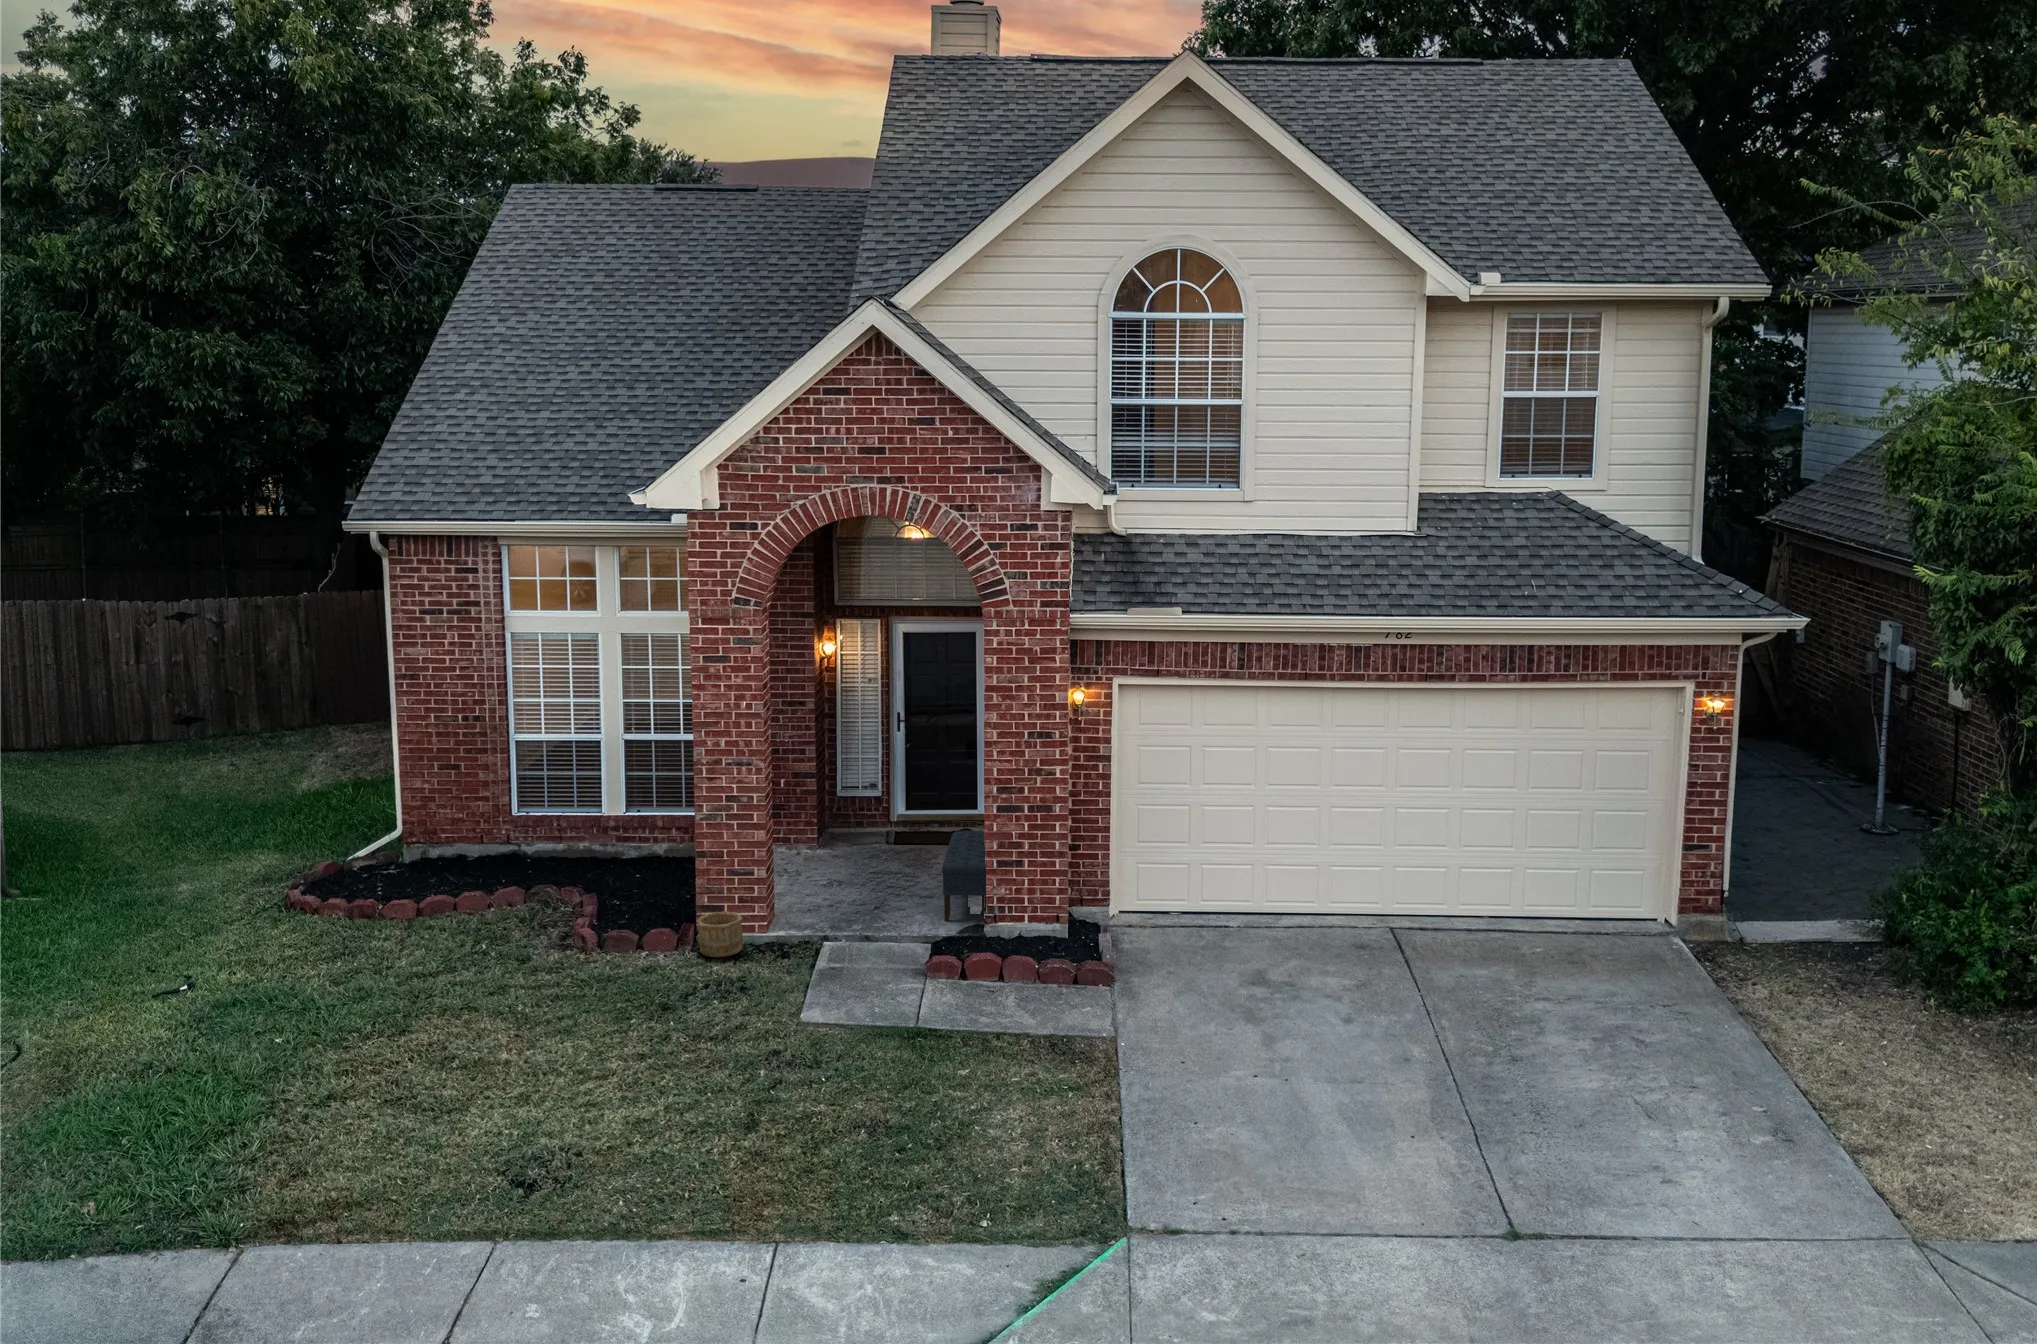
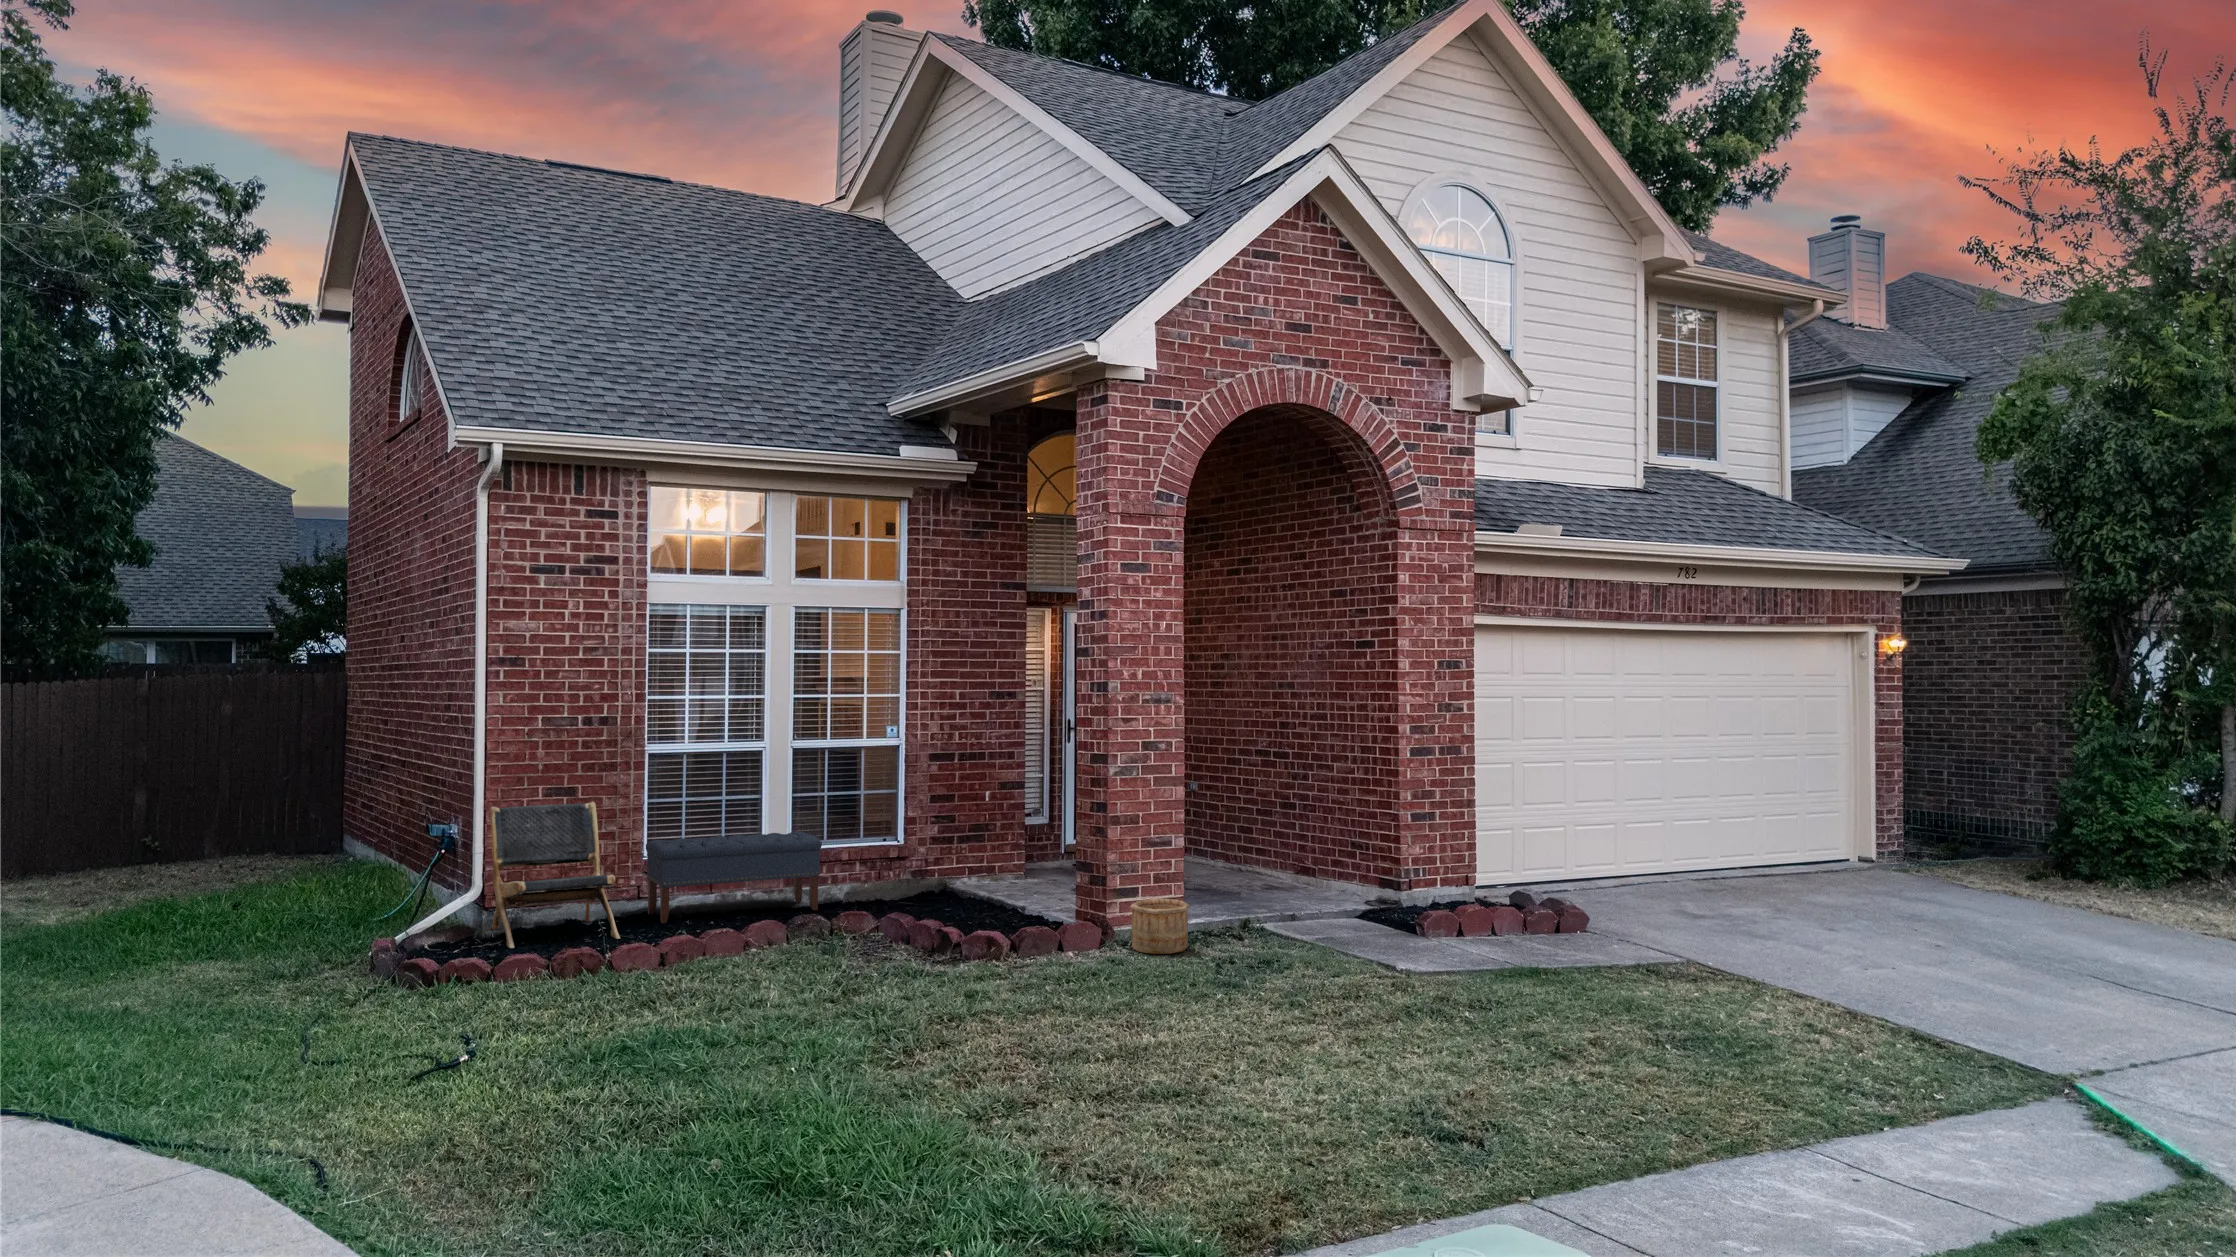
lounge chair: none [380,776,472,880] -> present [490,802,620,948]
bench: present [942,831,986,922] -> present [646,832,822,923]

